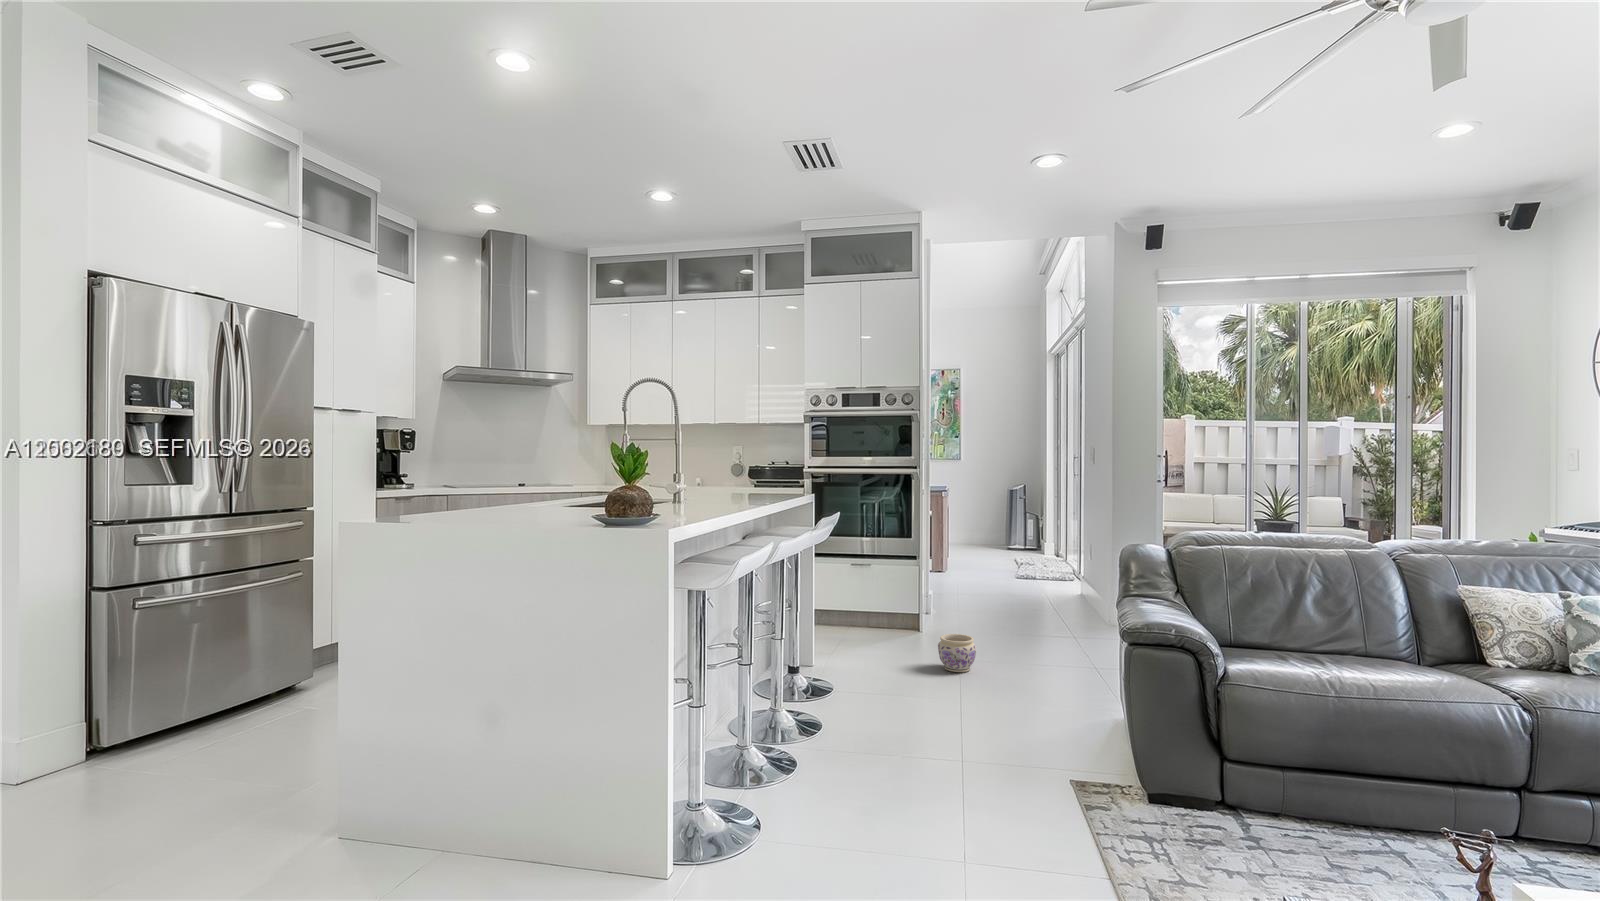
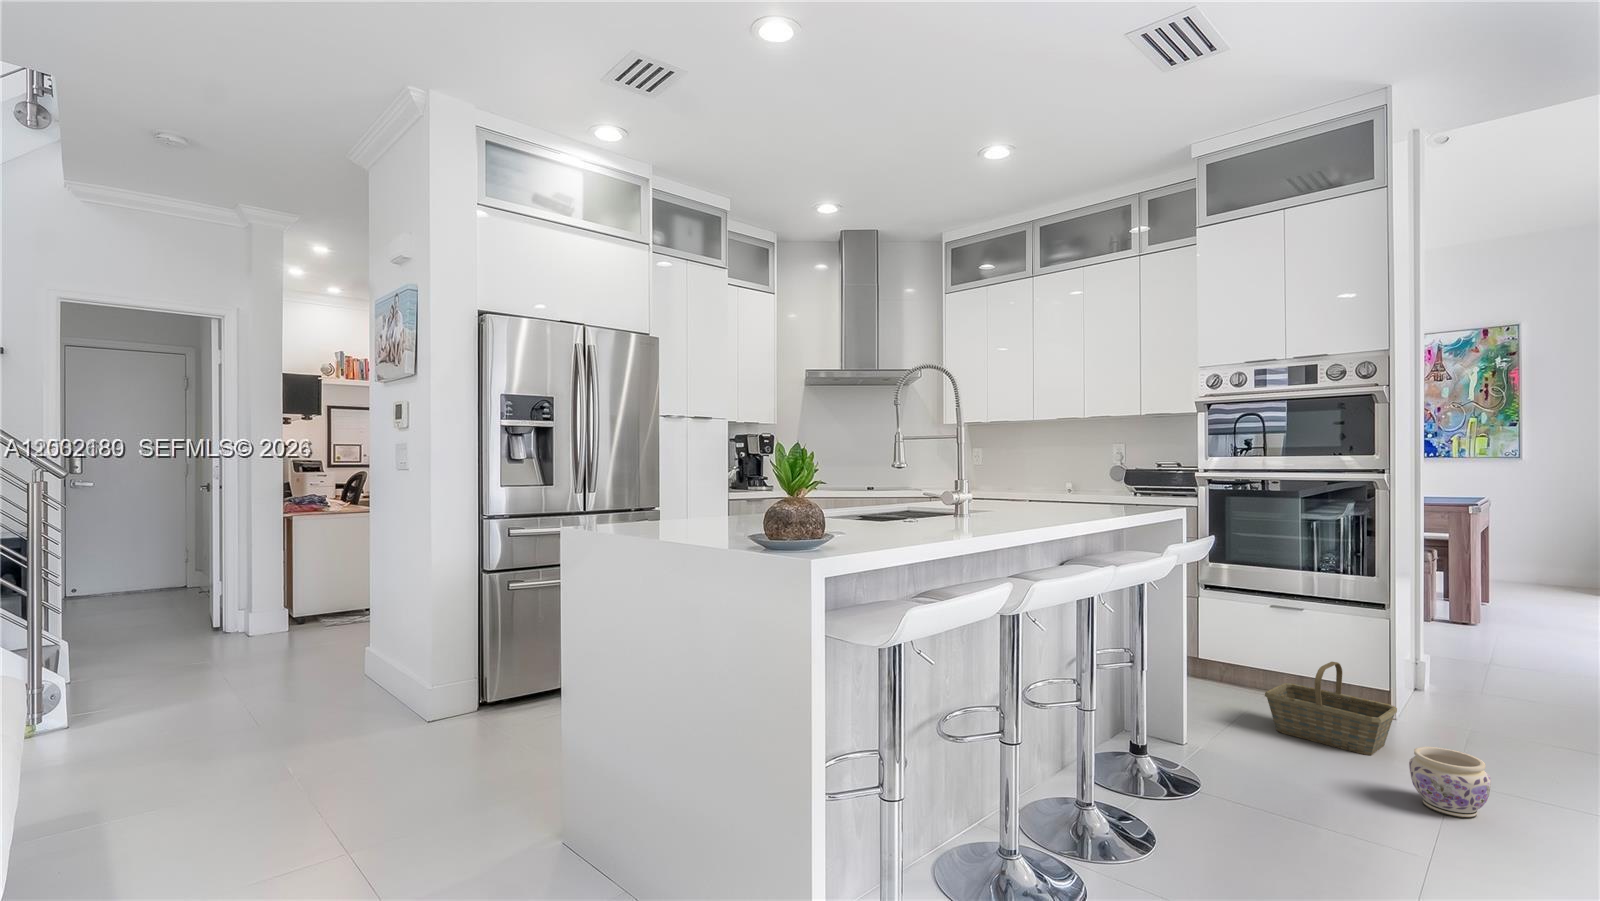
basket: none [852,593,924,650] -> present [1265,662,1397,755]

